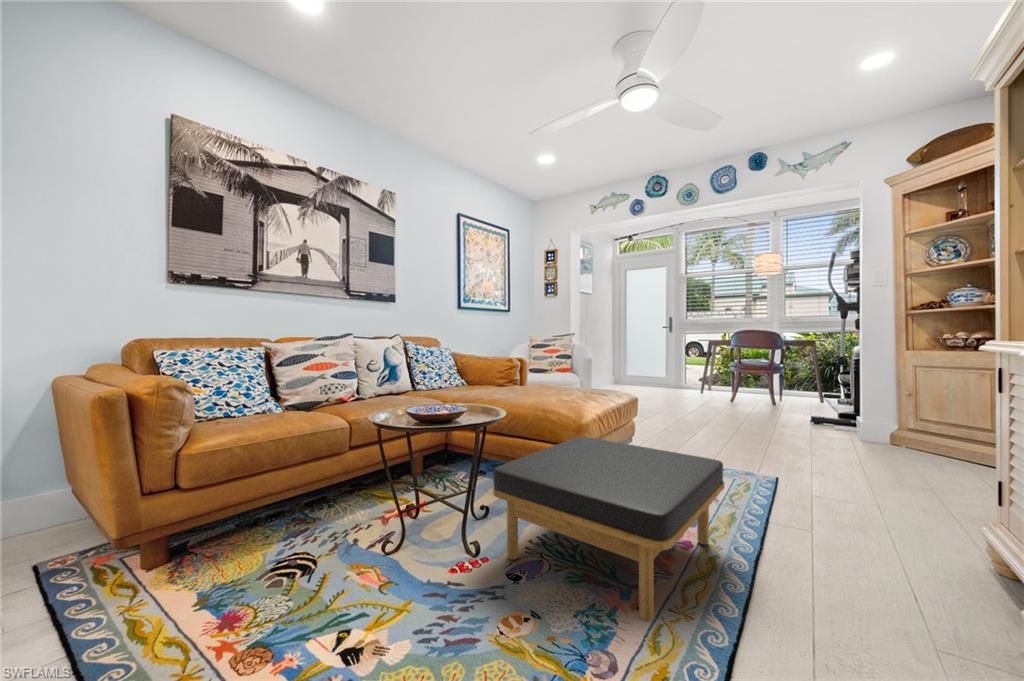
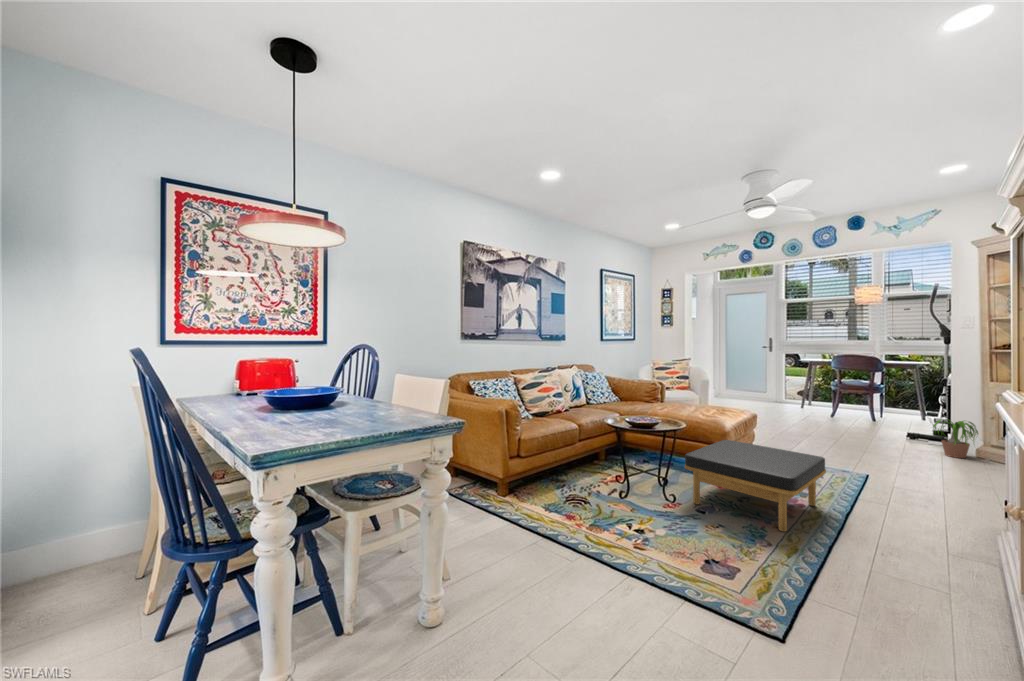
potted plant: none [833,397,903,446] -> present [933,420,978,458]

